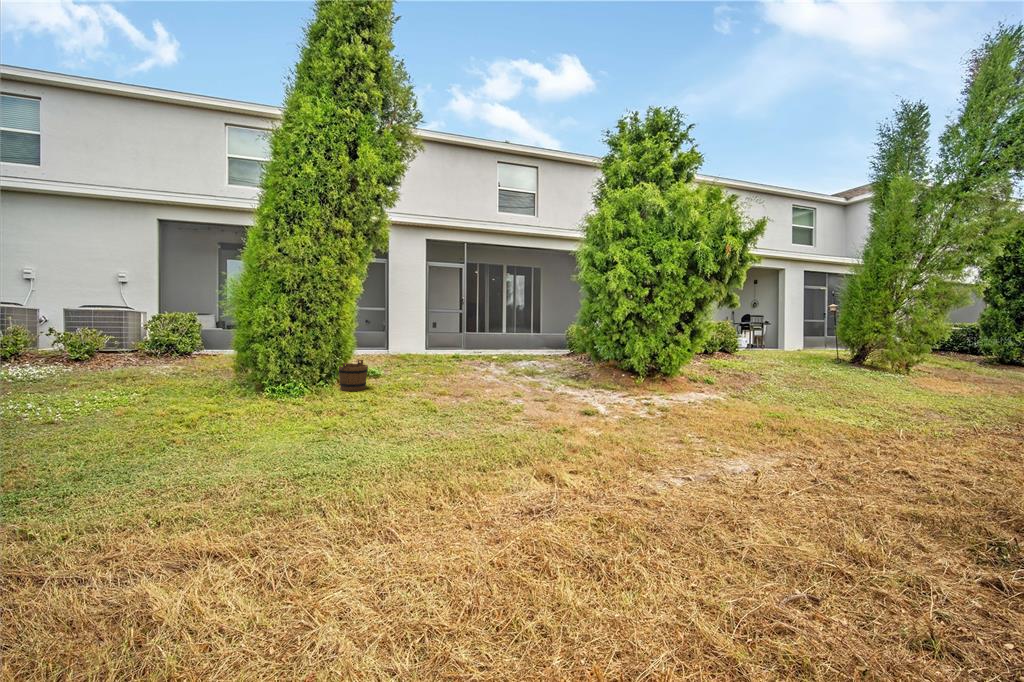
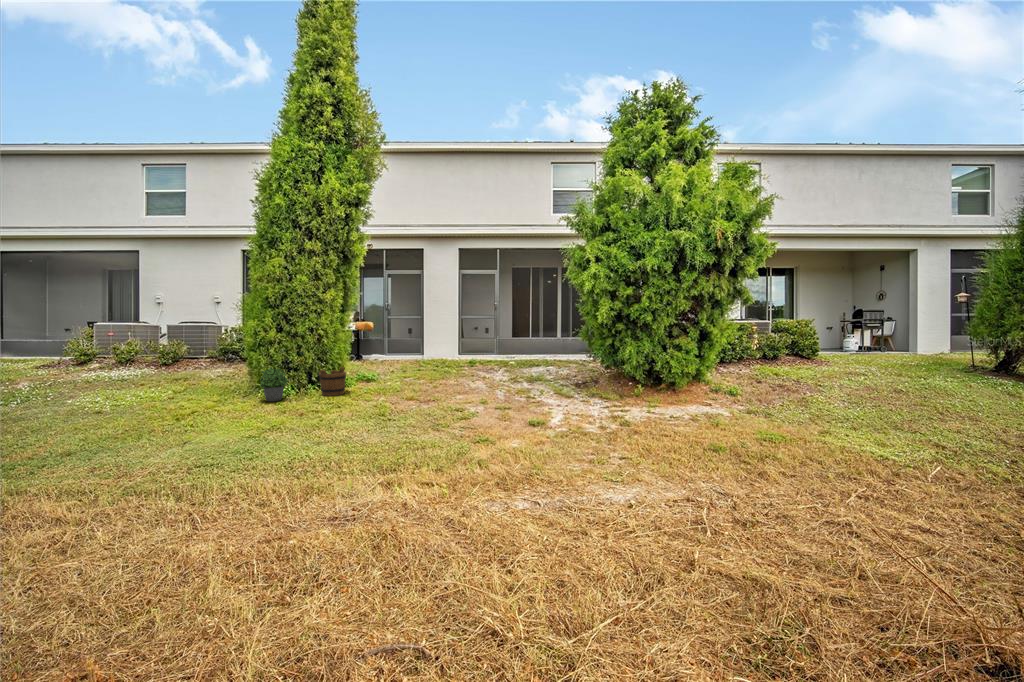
potted plant: none [276,360,311,398] -> present [260,368,288,402]

